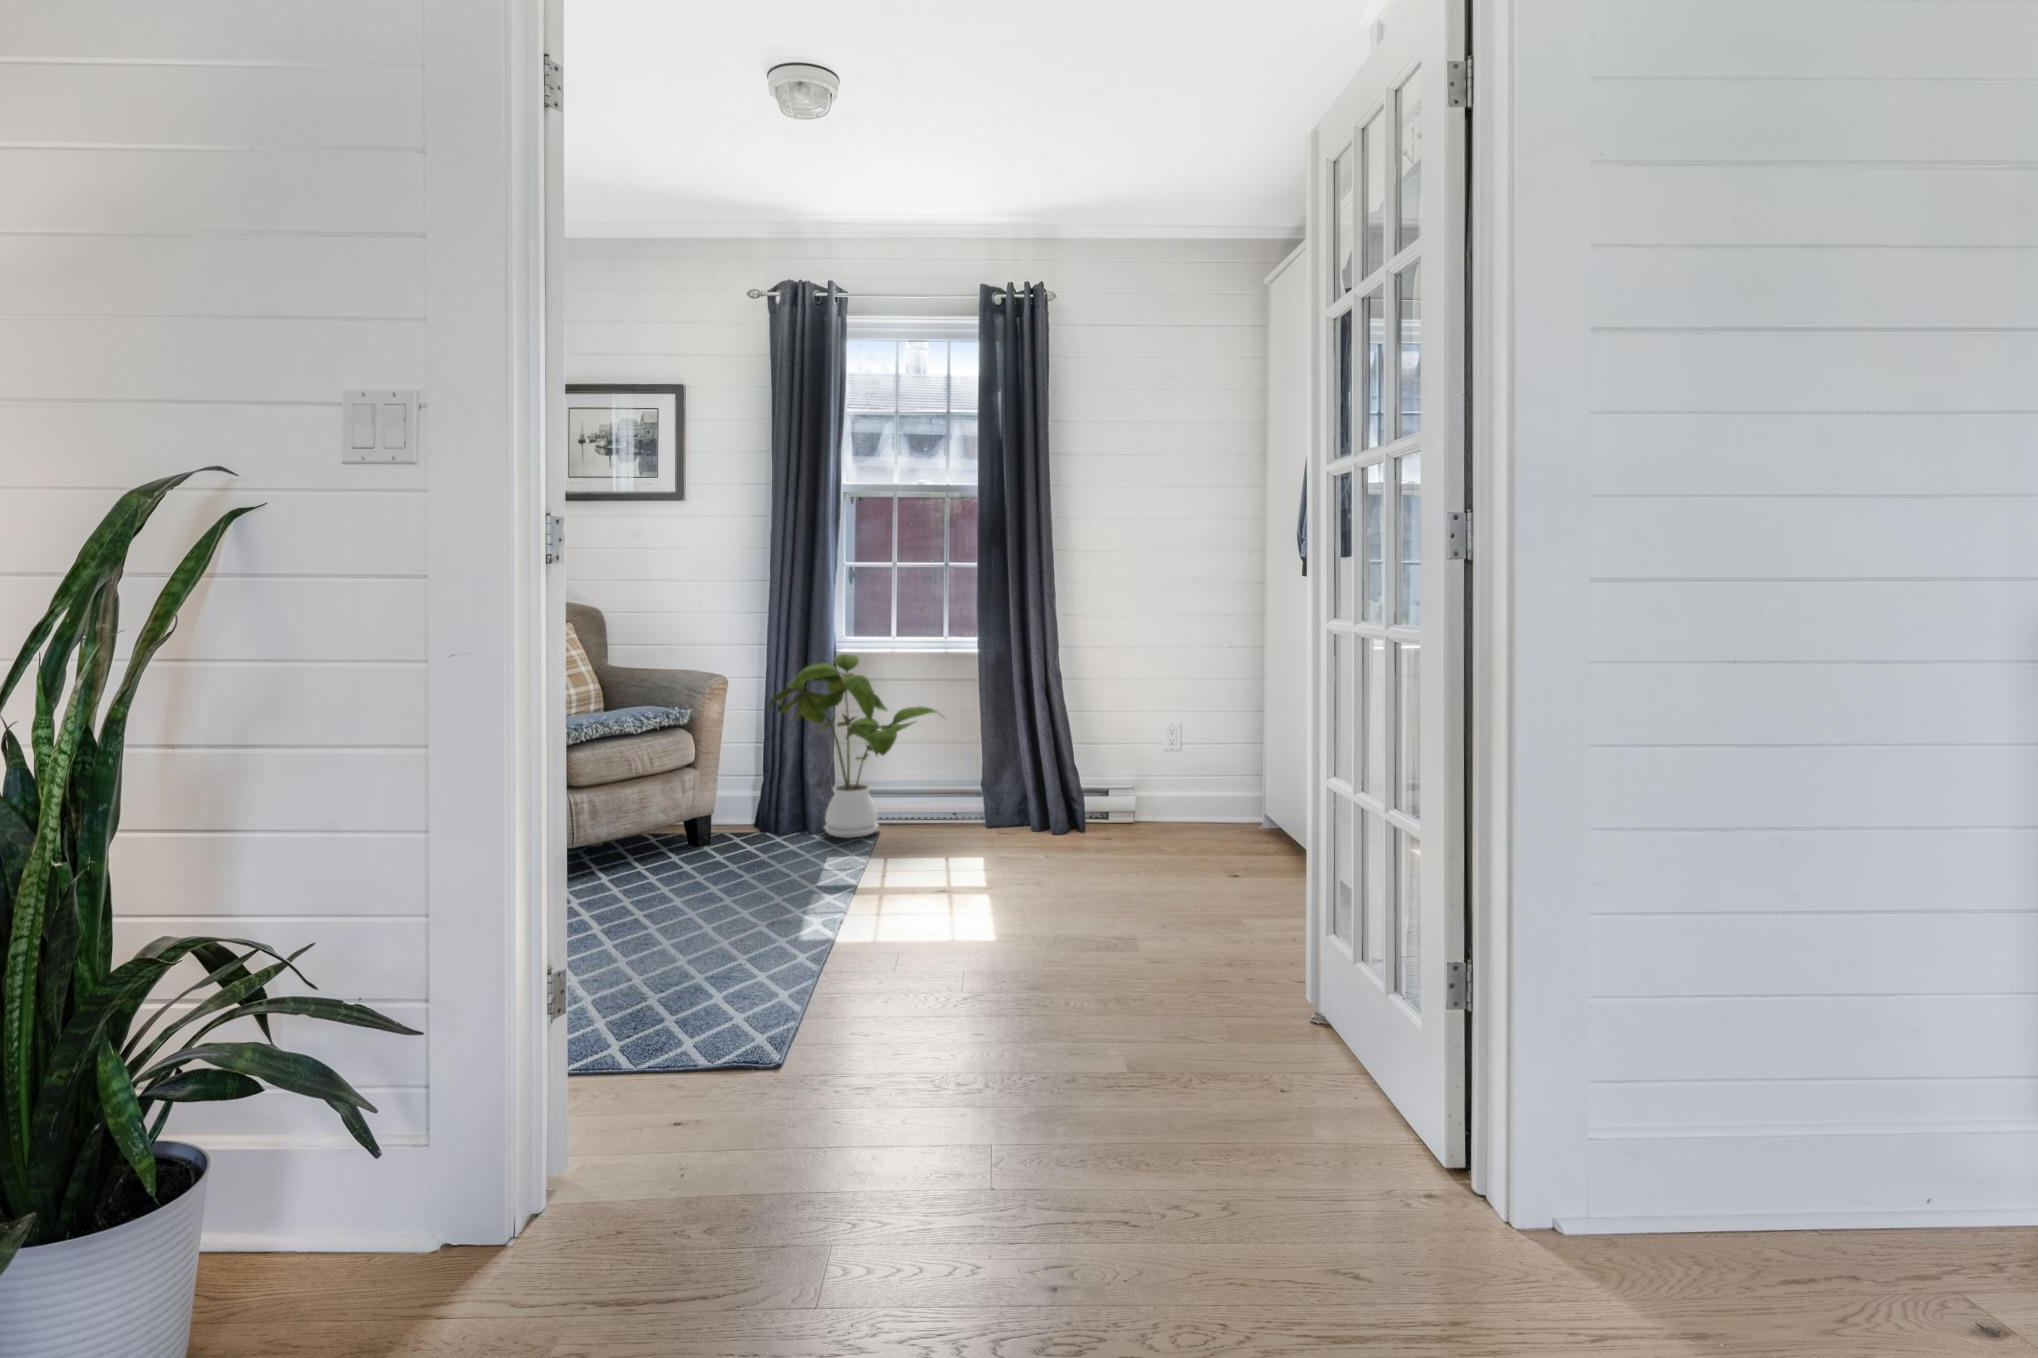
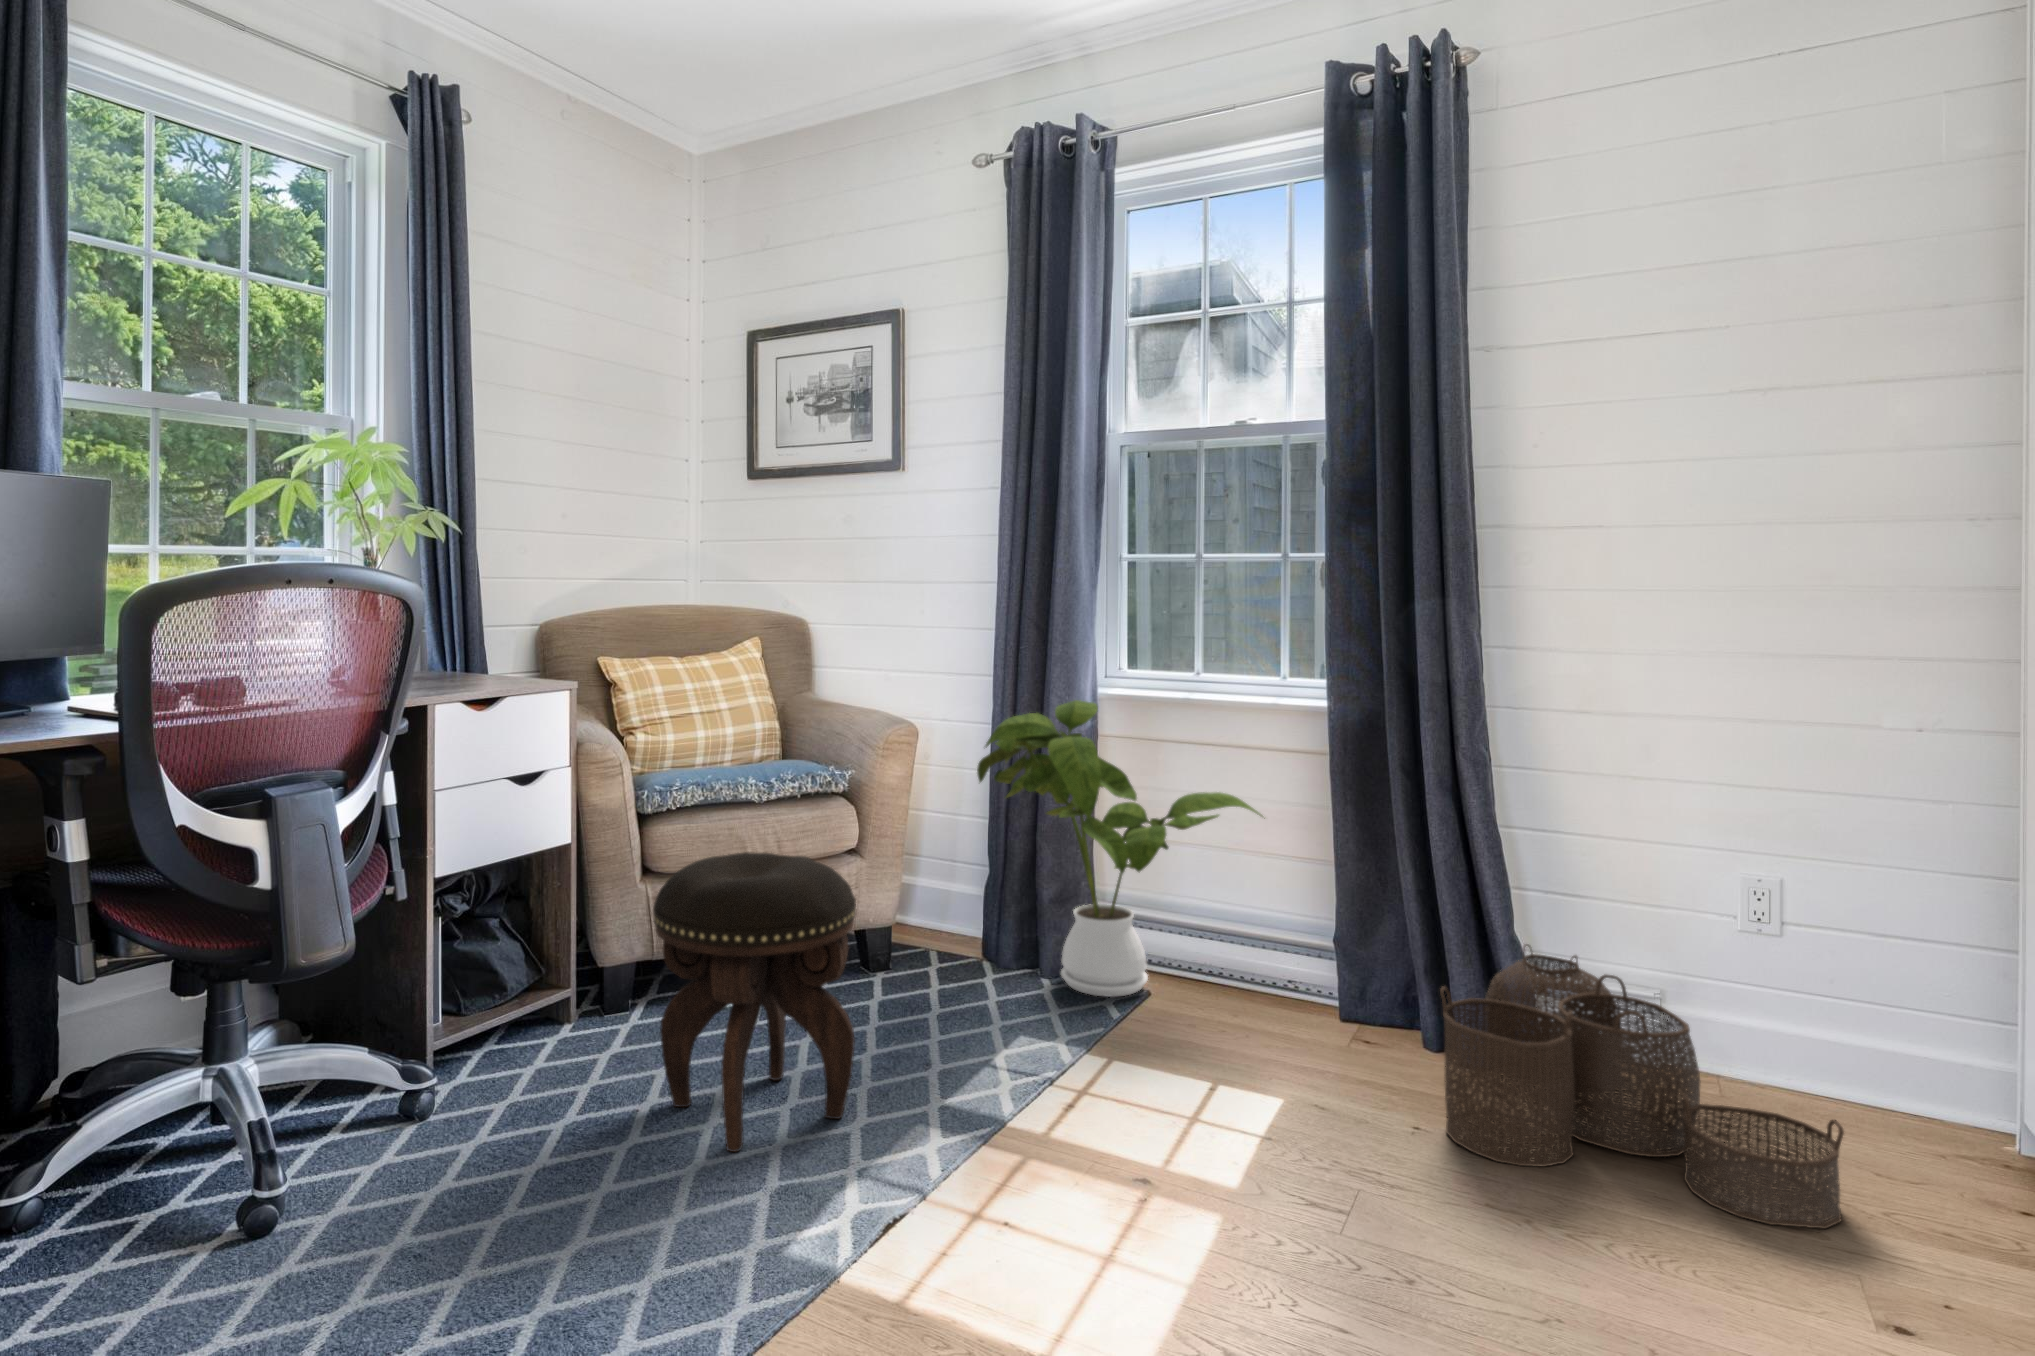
footstool: none [637,754,770,930] -> present [653,852,856,1152]
woven basket: none [1058,769,1216,864] -> present [1440,944,1844,1229]

